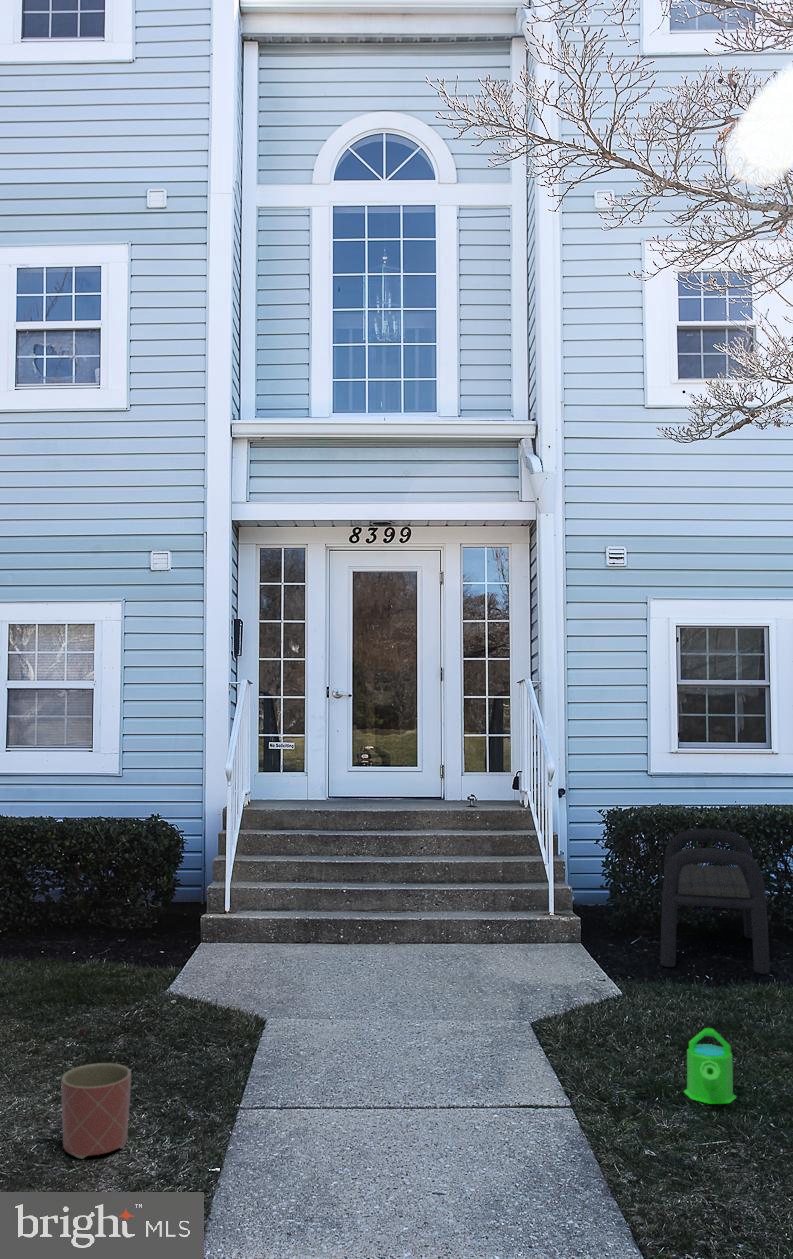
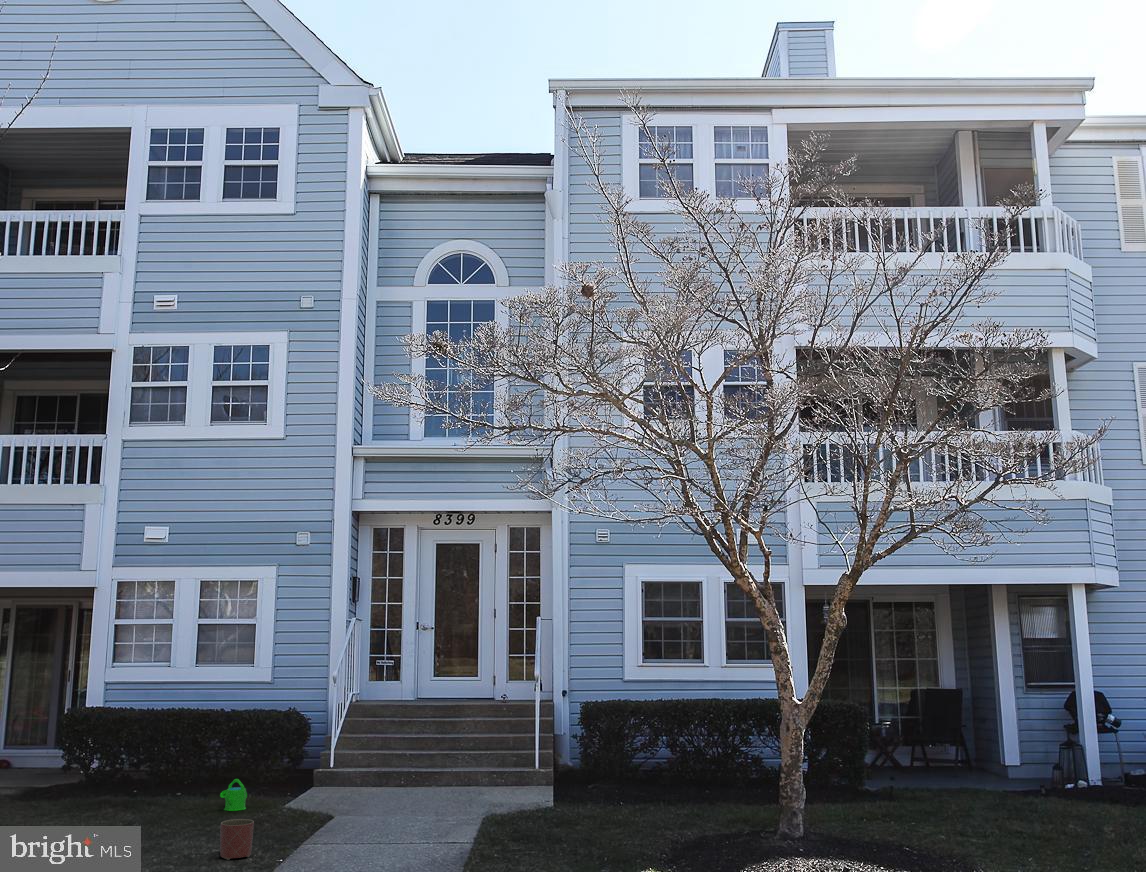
bench: present [661,829,770,974] -> none [590,717,669,803]
watering can: present [684,1028,736,1104] -> present [220,779,247,811]

